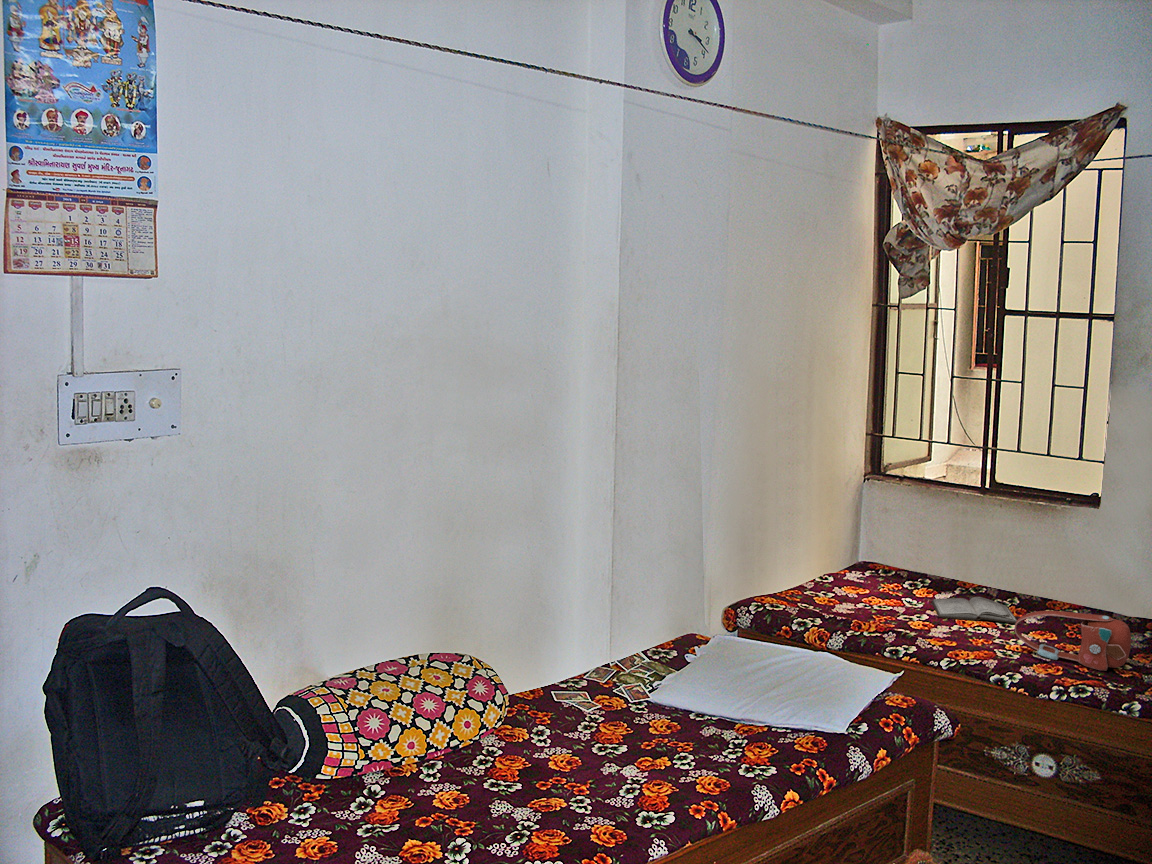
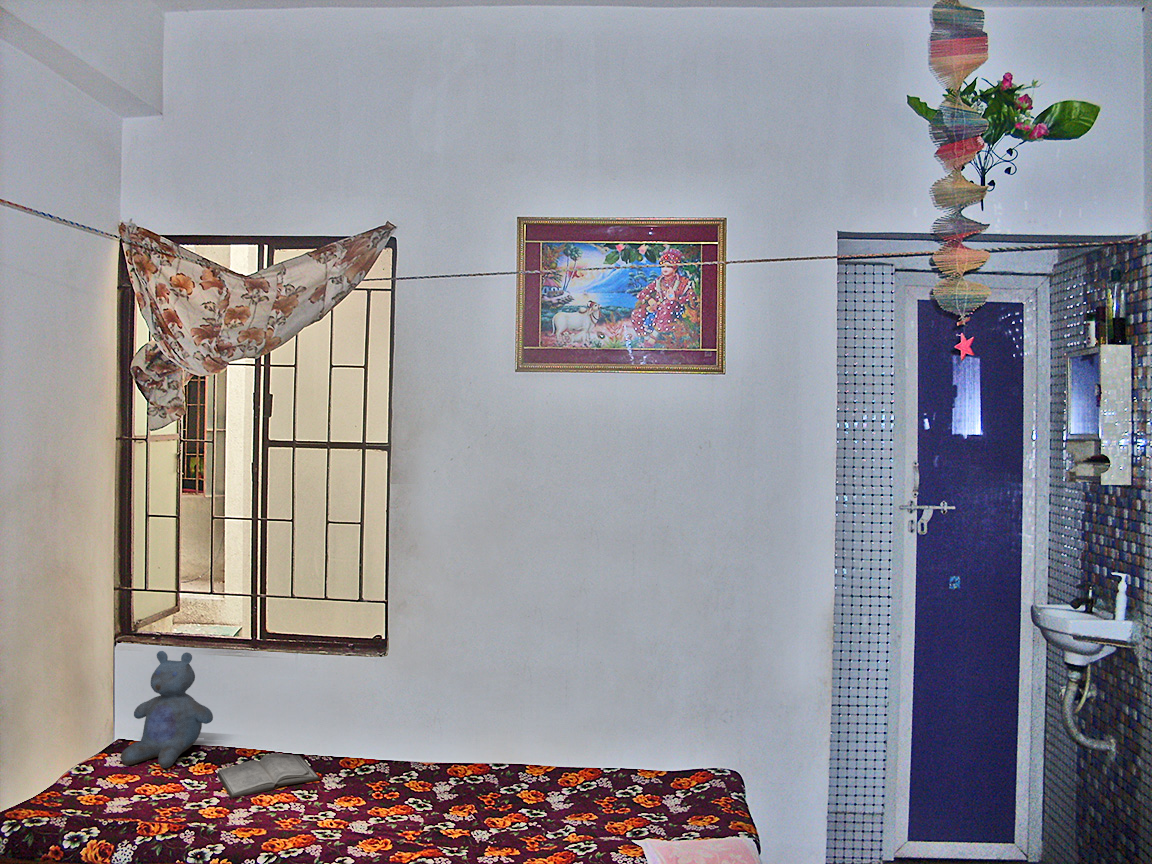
stuffed bear: none [858,493,934,589] -> present [121,651,213,768]
handbag: present [1015,611,1131,671] -> none [329,764,451,827]

